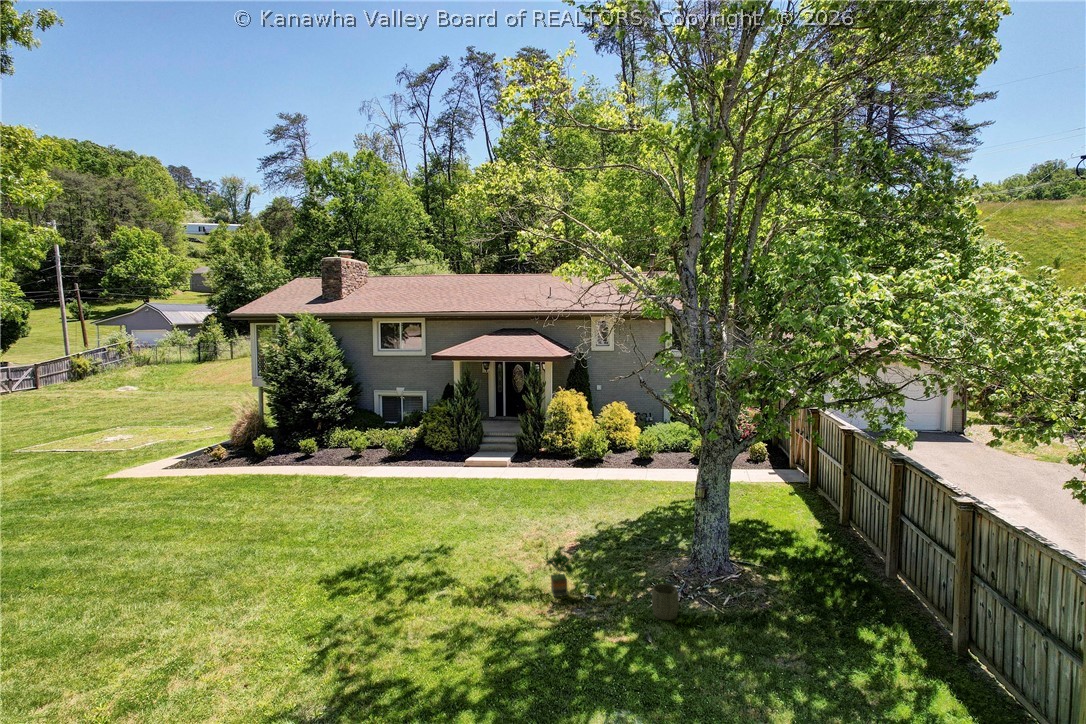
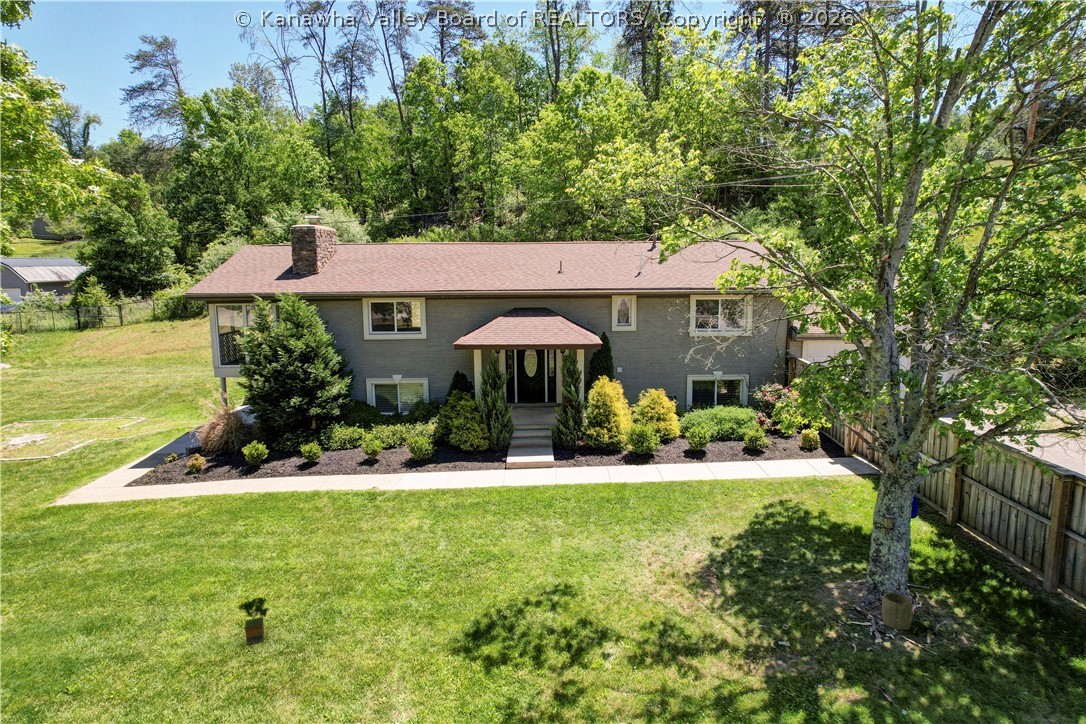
potted tree: present [547,555,572,597] -> present [238,597,269,645]

